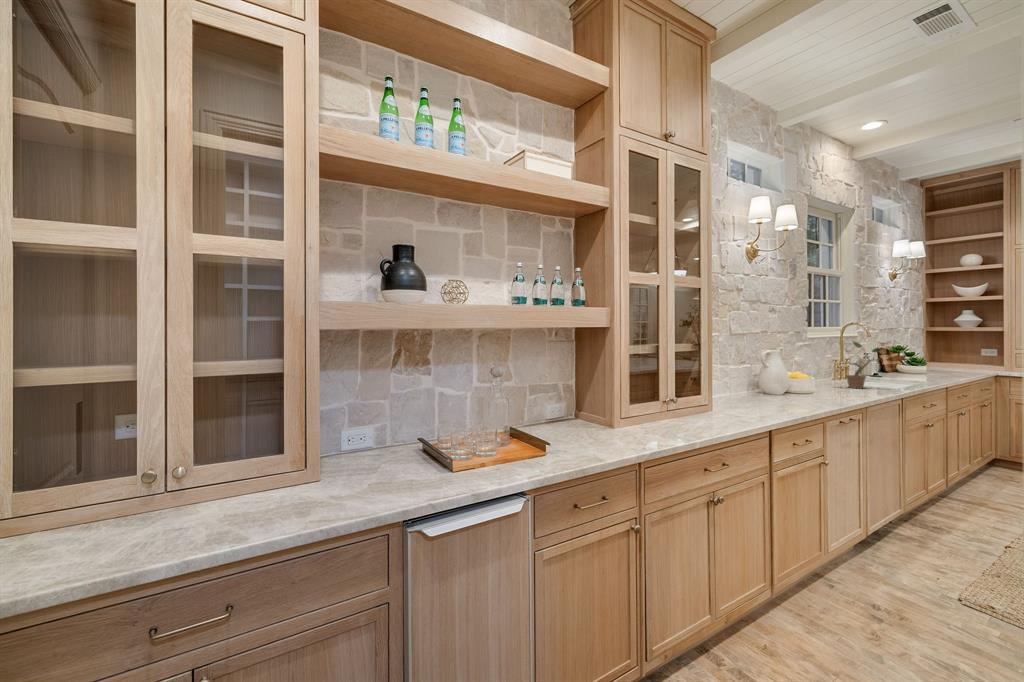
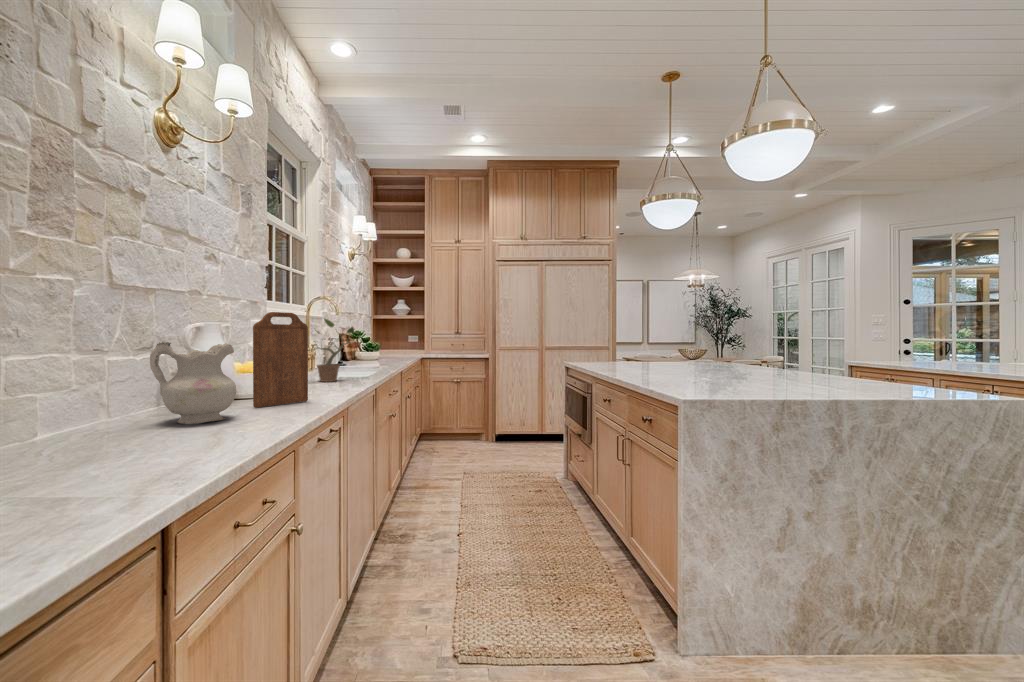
cutting board: none [796,343,833,398] -> present [253,312,308,407]
ceramic pitcher: none [746,360,787,401] -> present [150,342,236,424]

